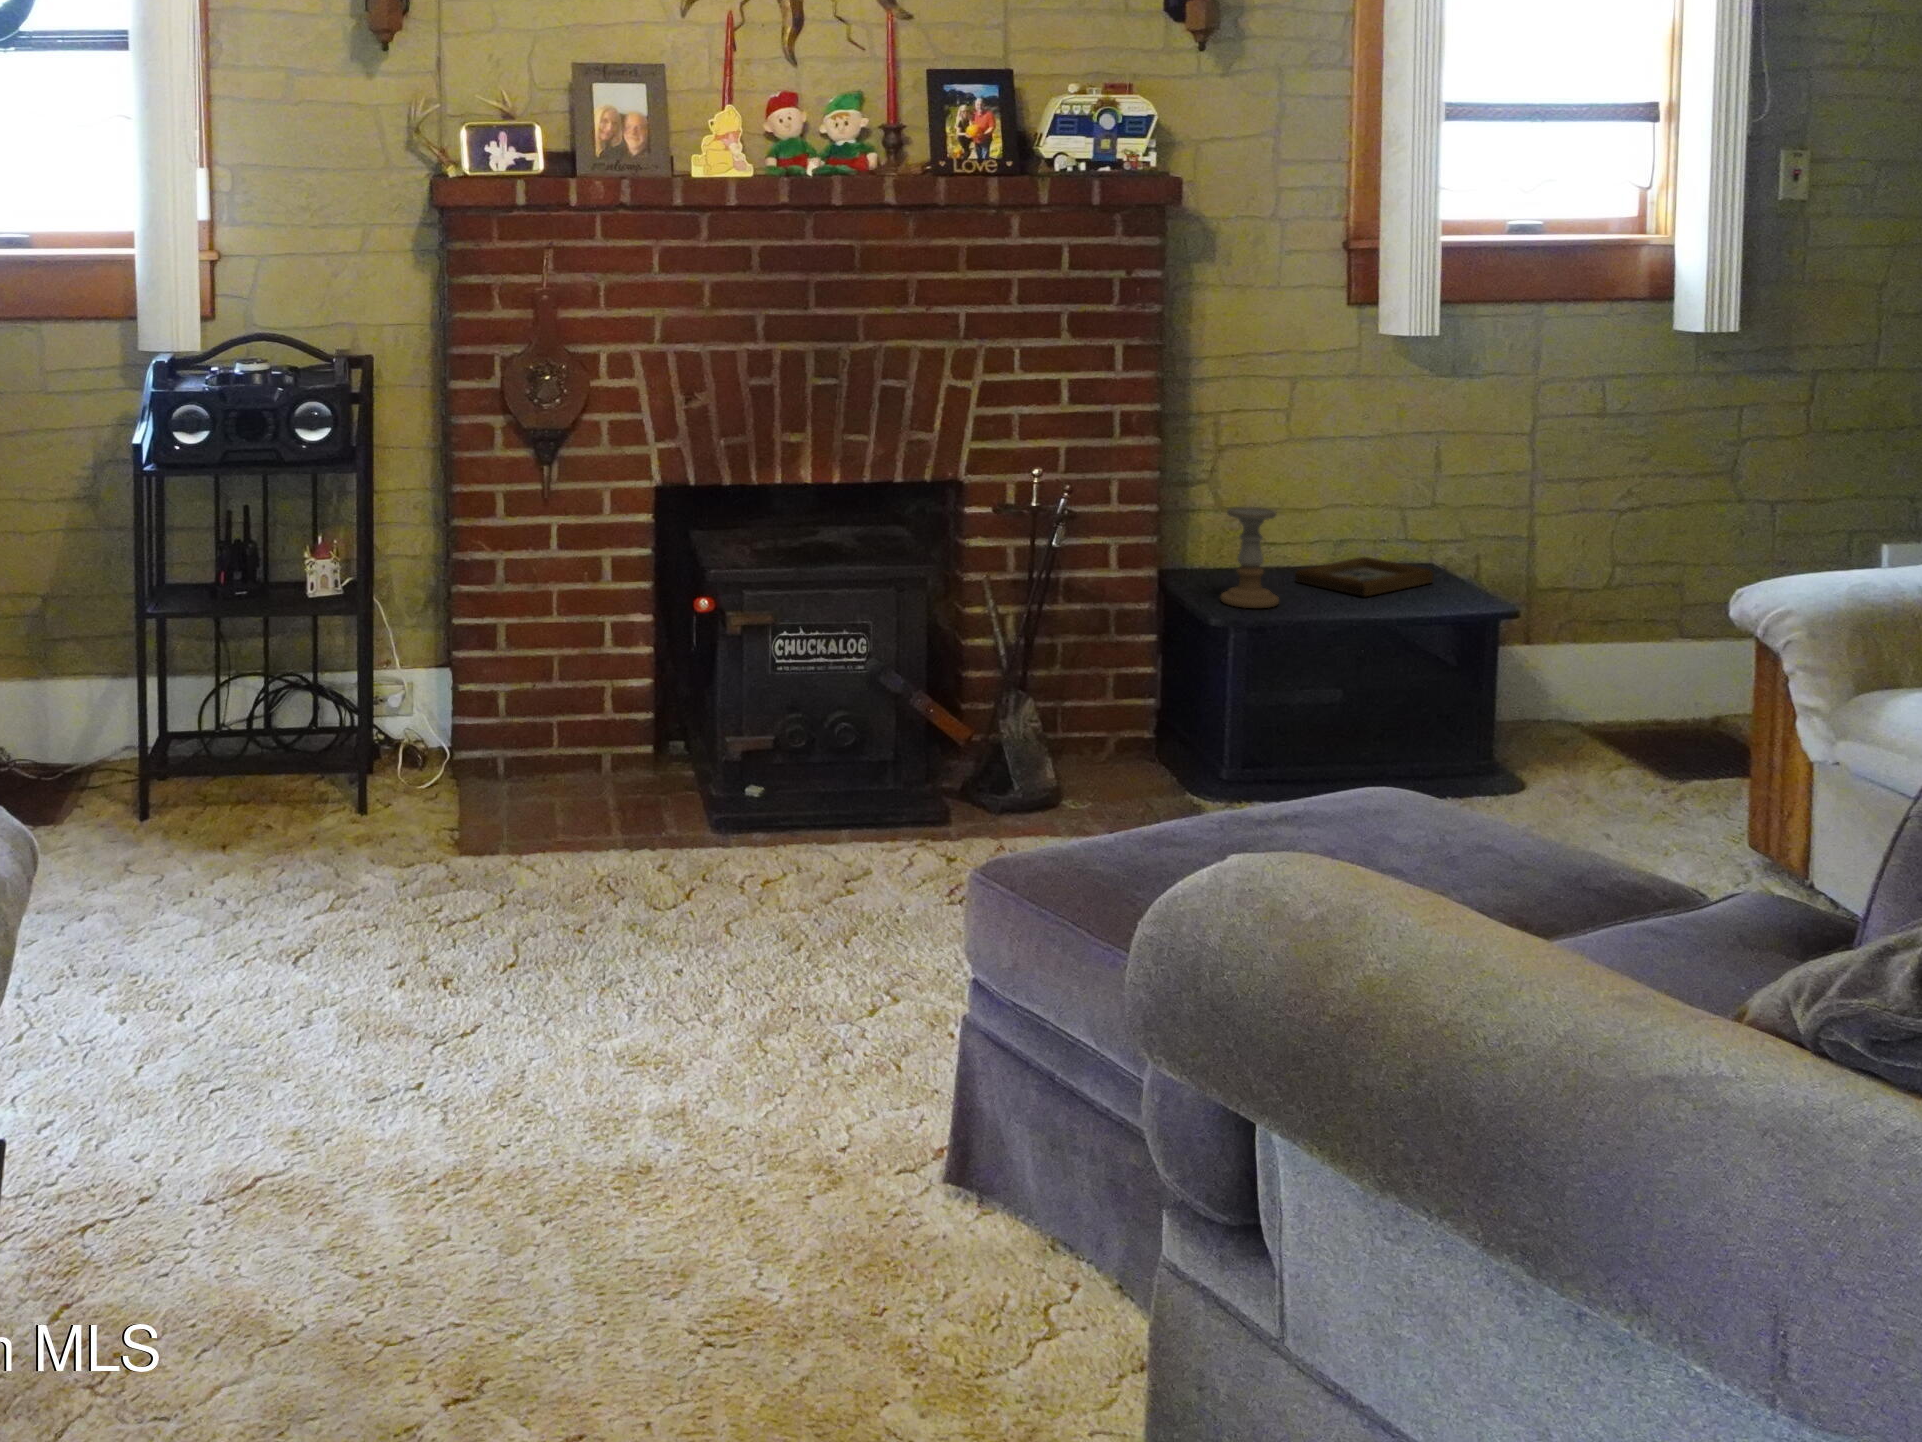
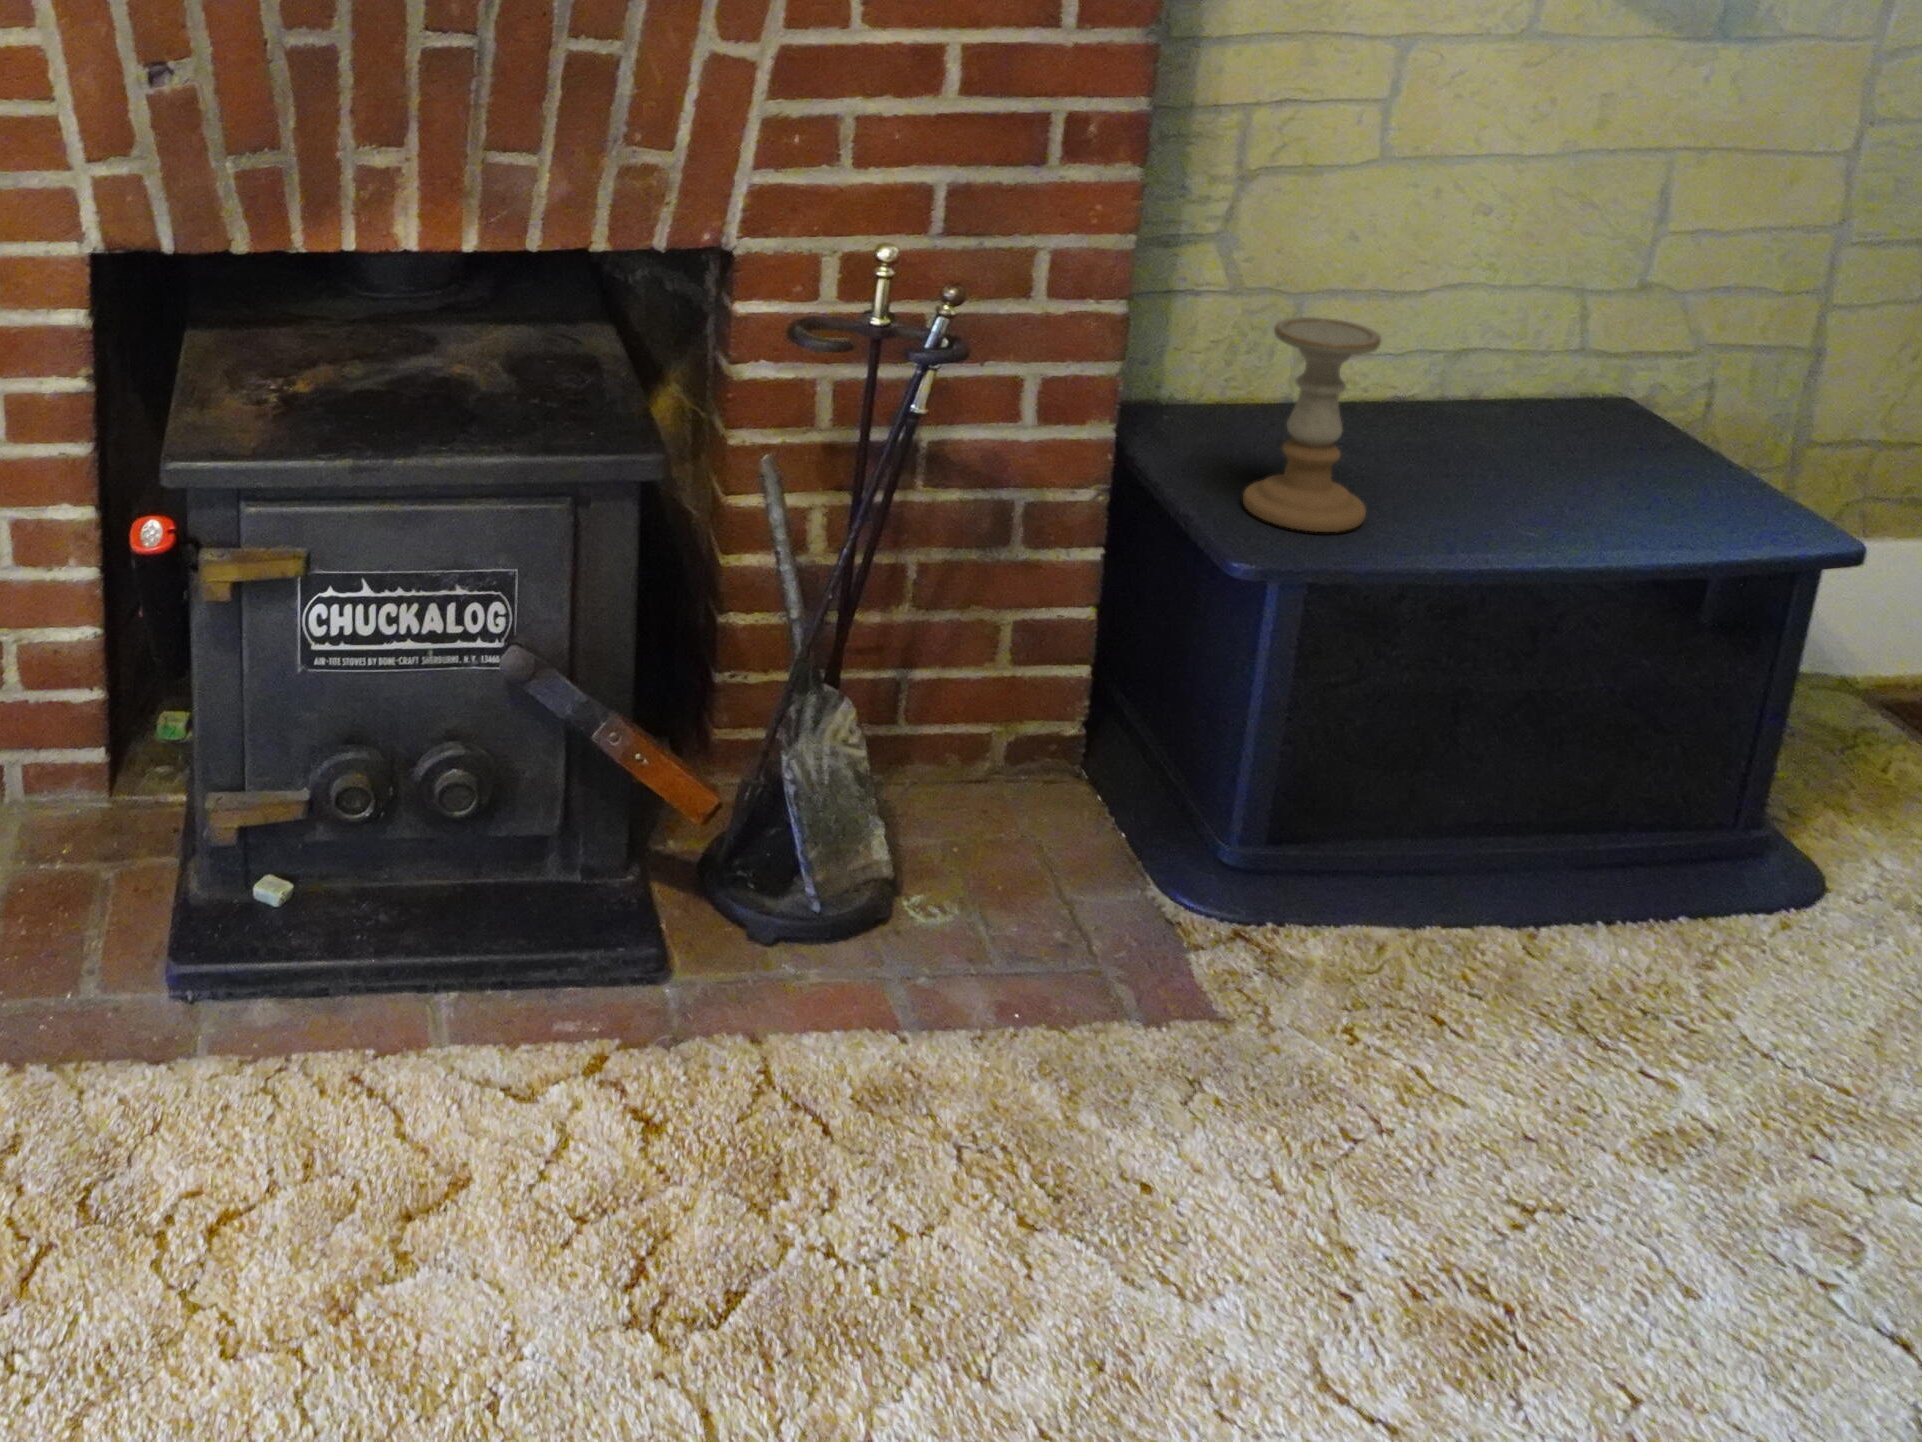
picture frame: present [1295,557,1434,596] -> none [1378,390,1654,498]

